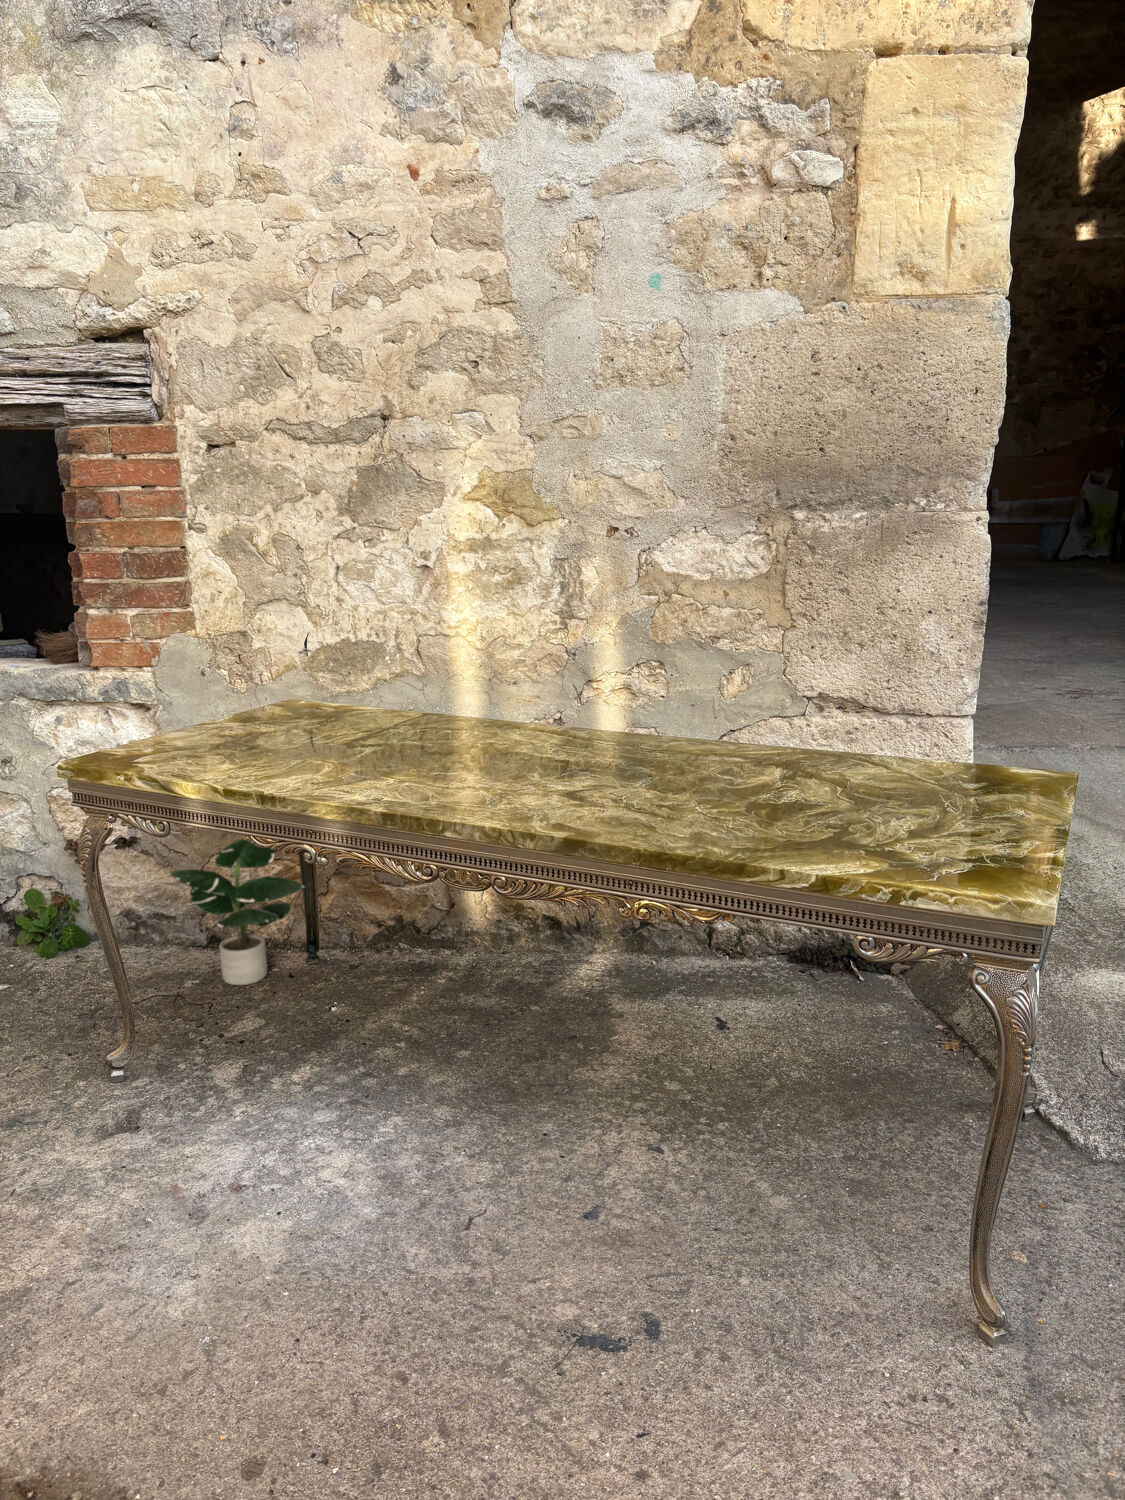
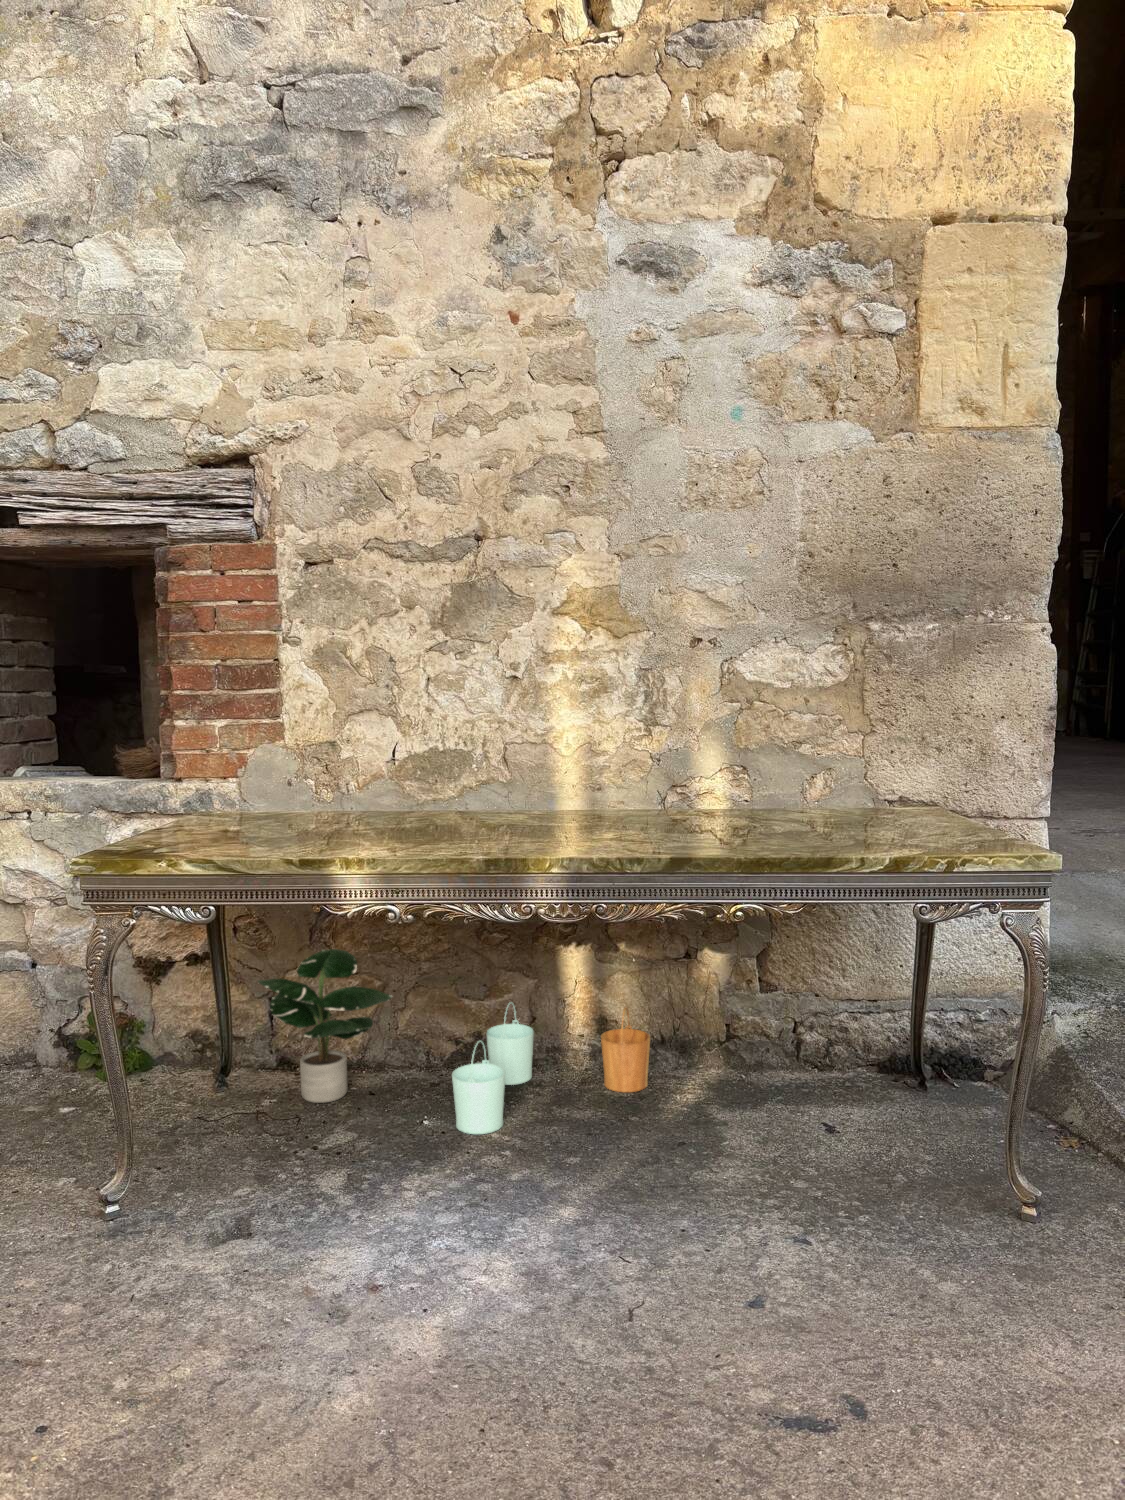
bucket: none [354,890,560,1023] -> present [452,1002,650,1134]

